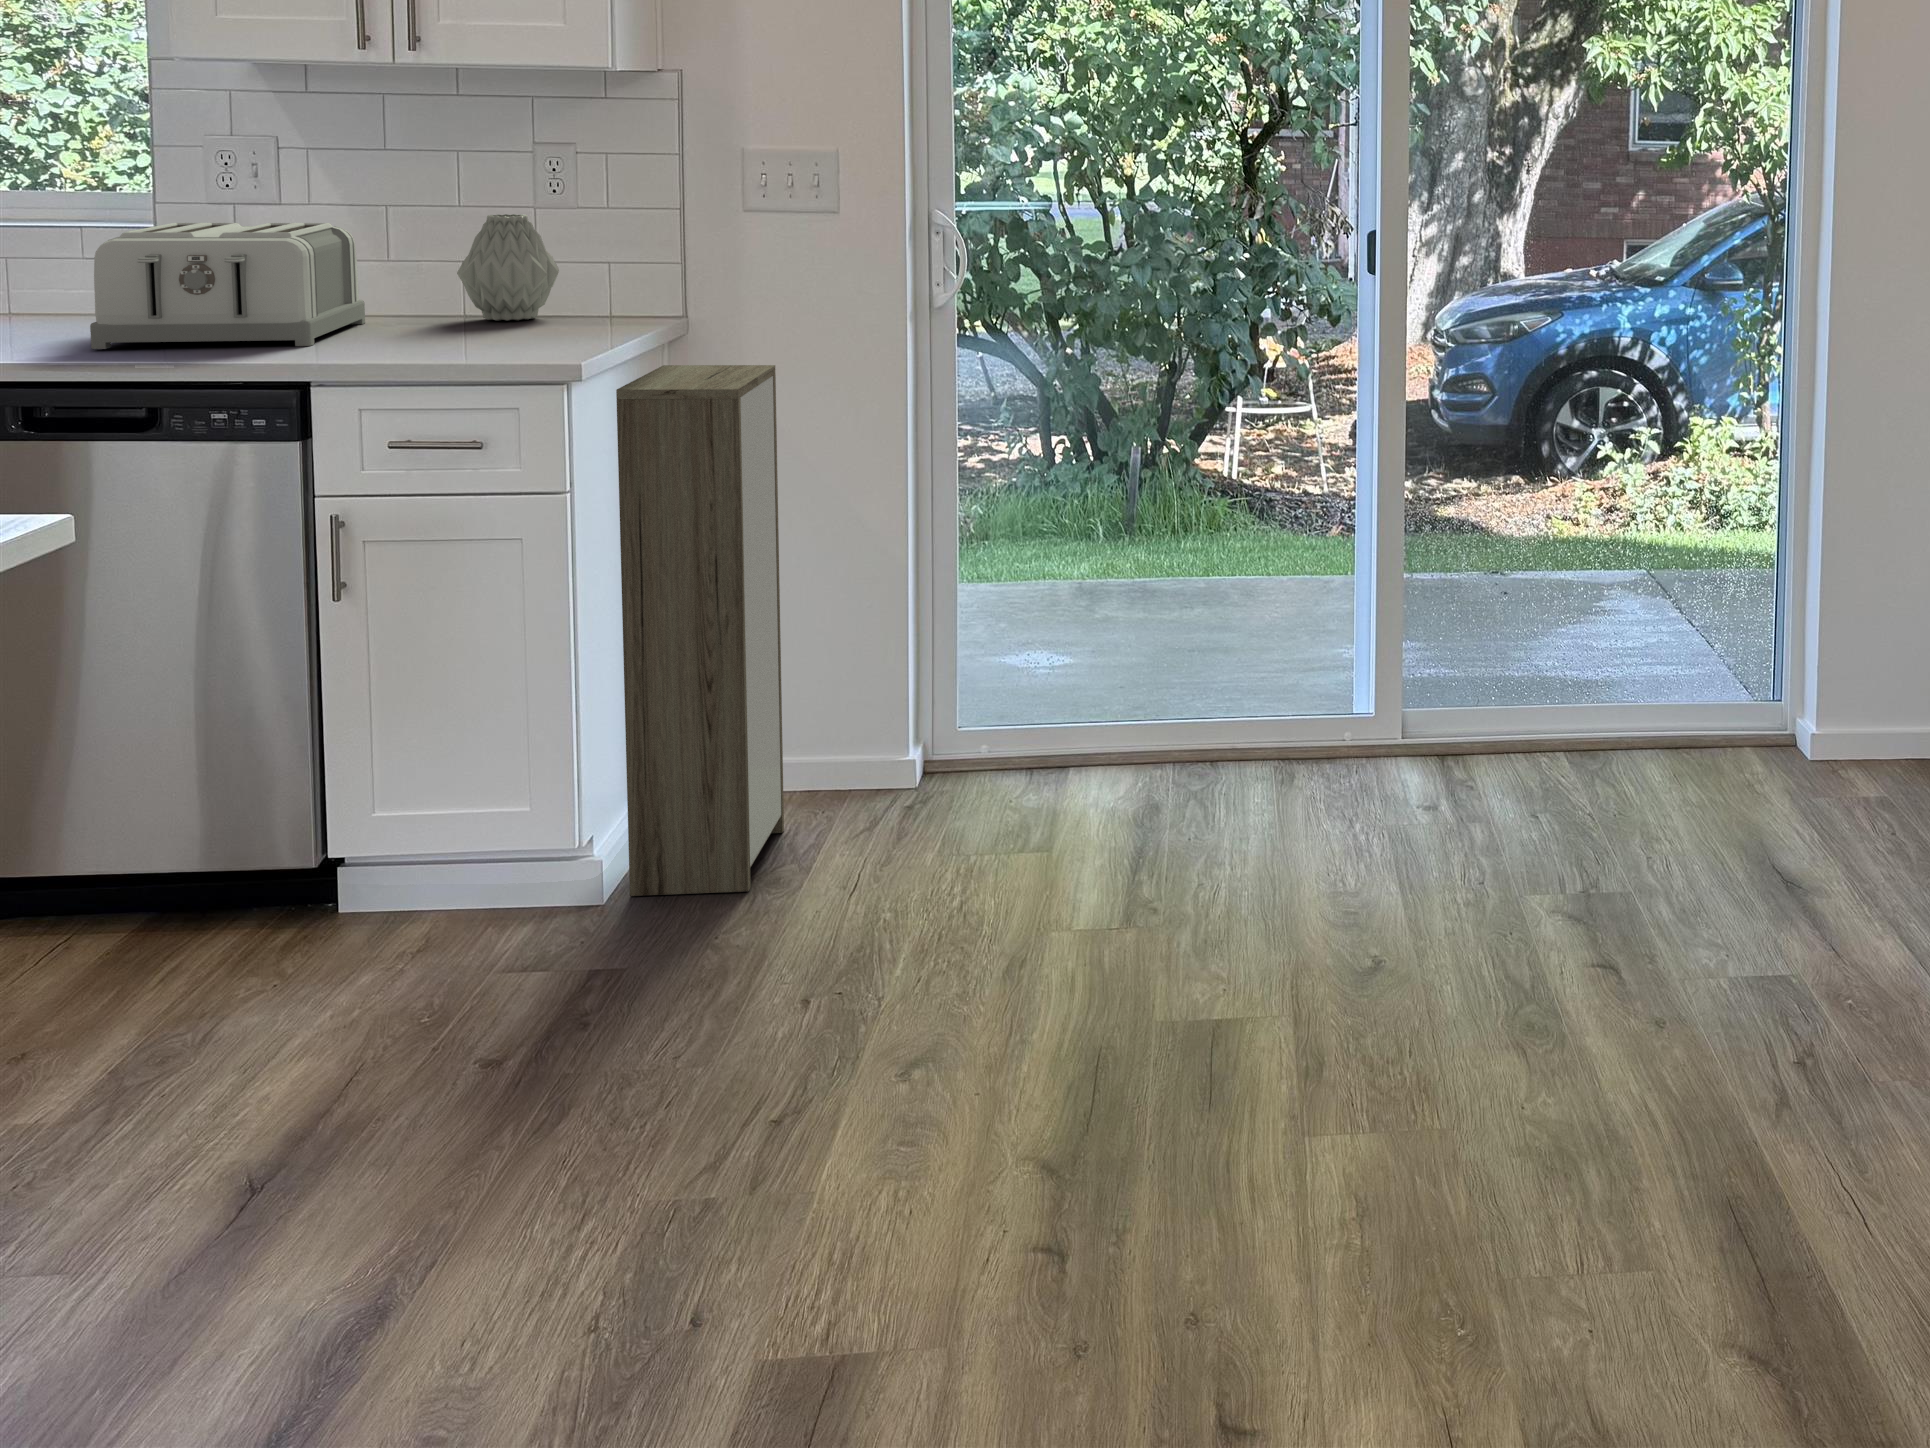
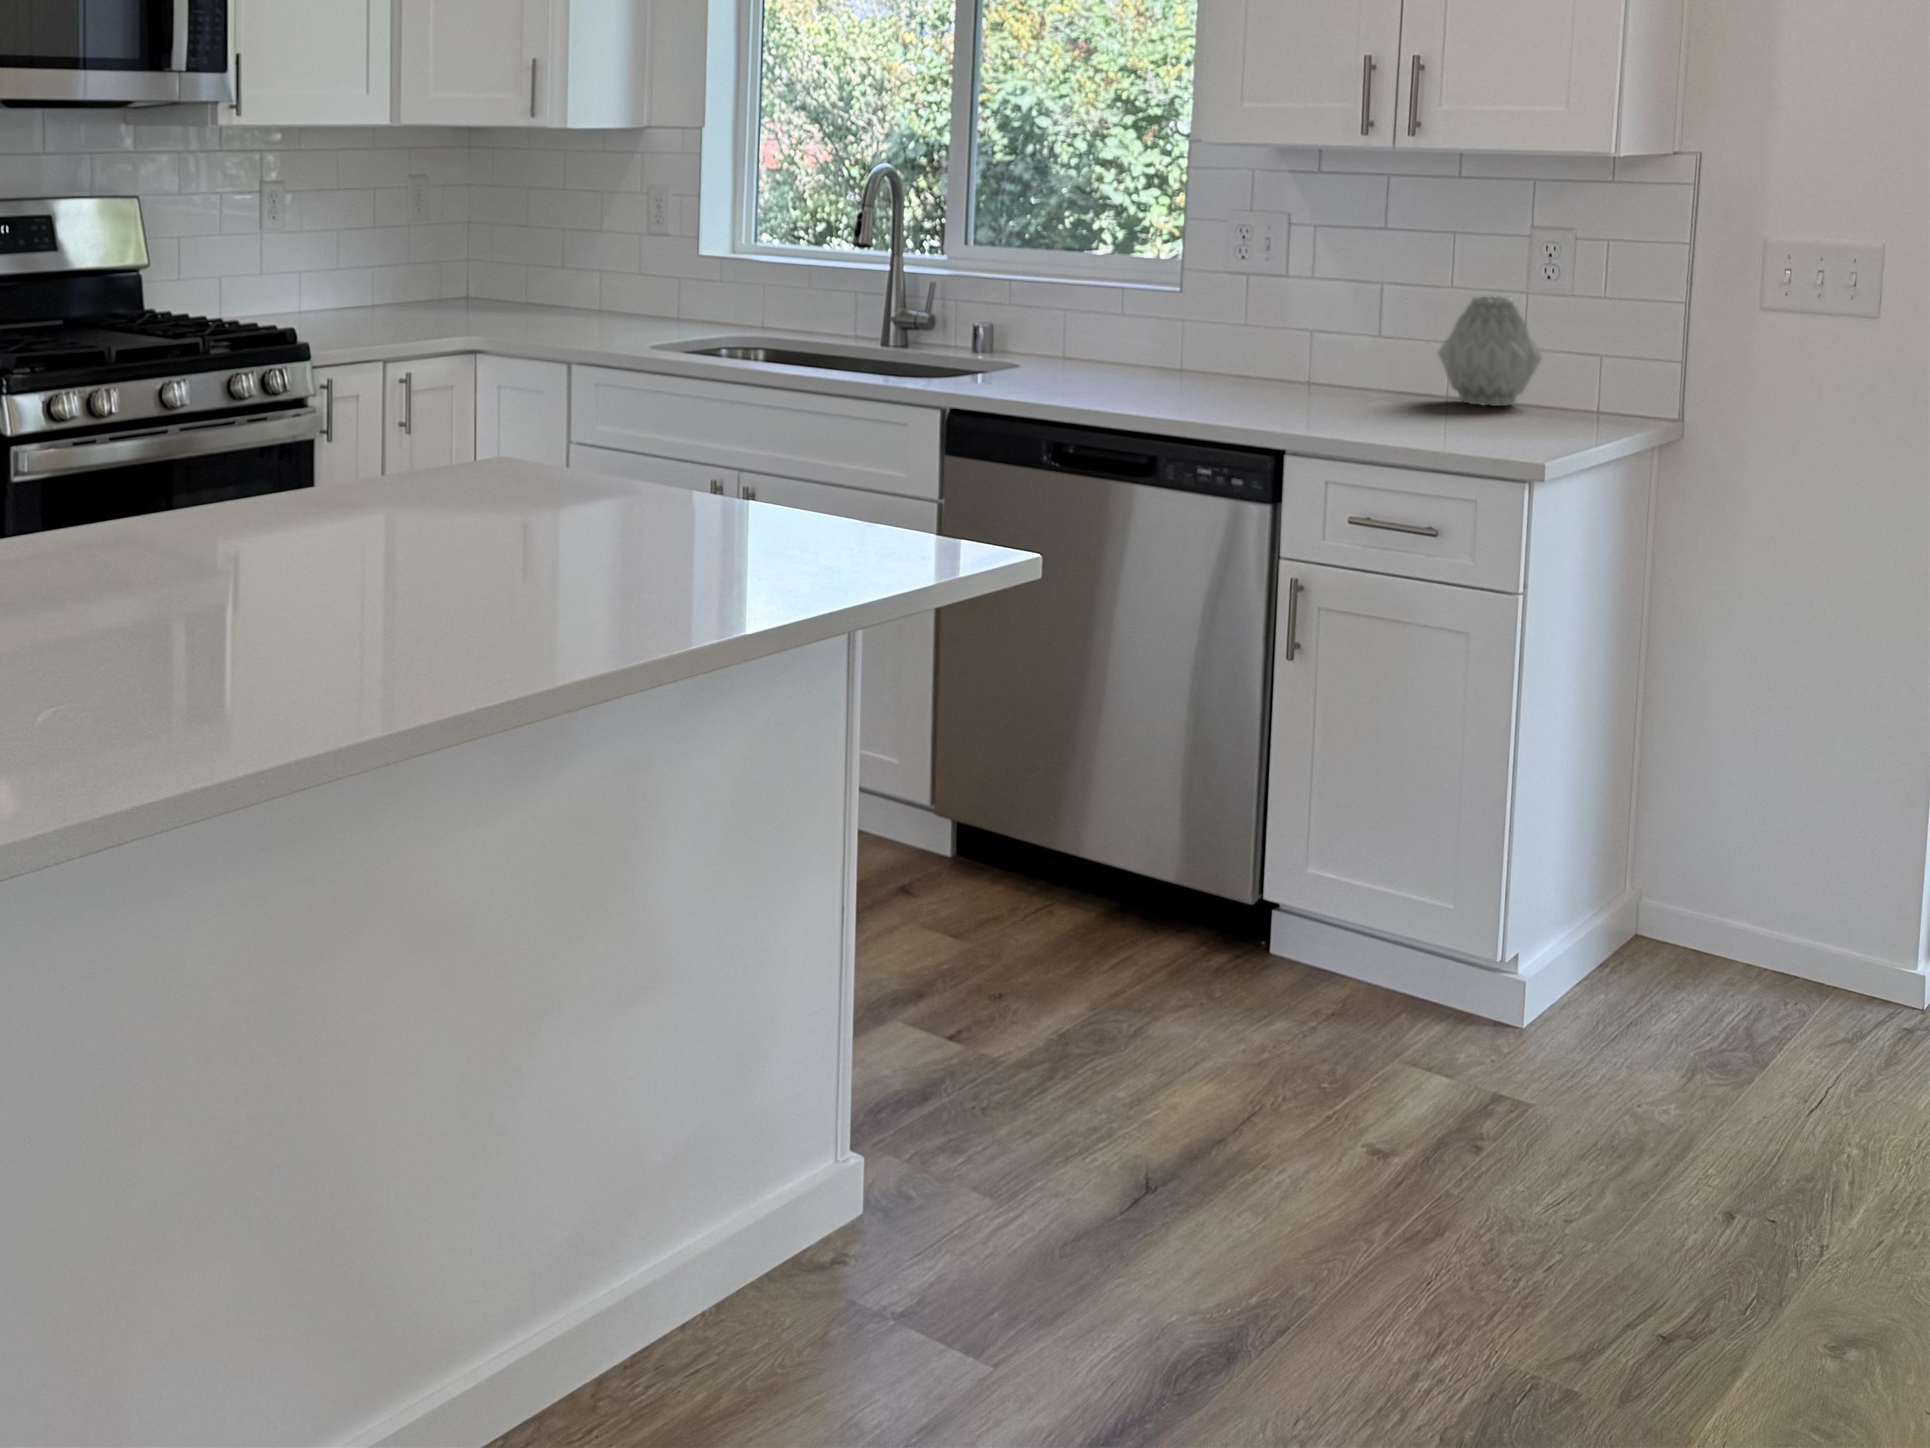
toaster: present [90,223,365,349] -> none [1117,288,1348,414]
storage cabinet: present [616,365,784,896] -> none [1551,472,1777,1070]

